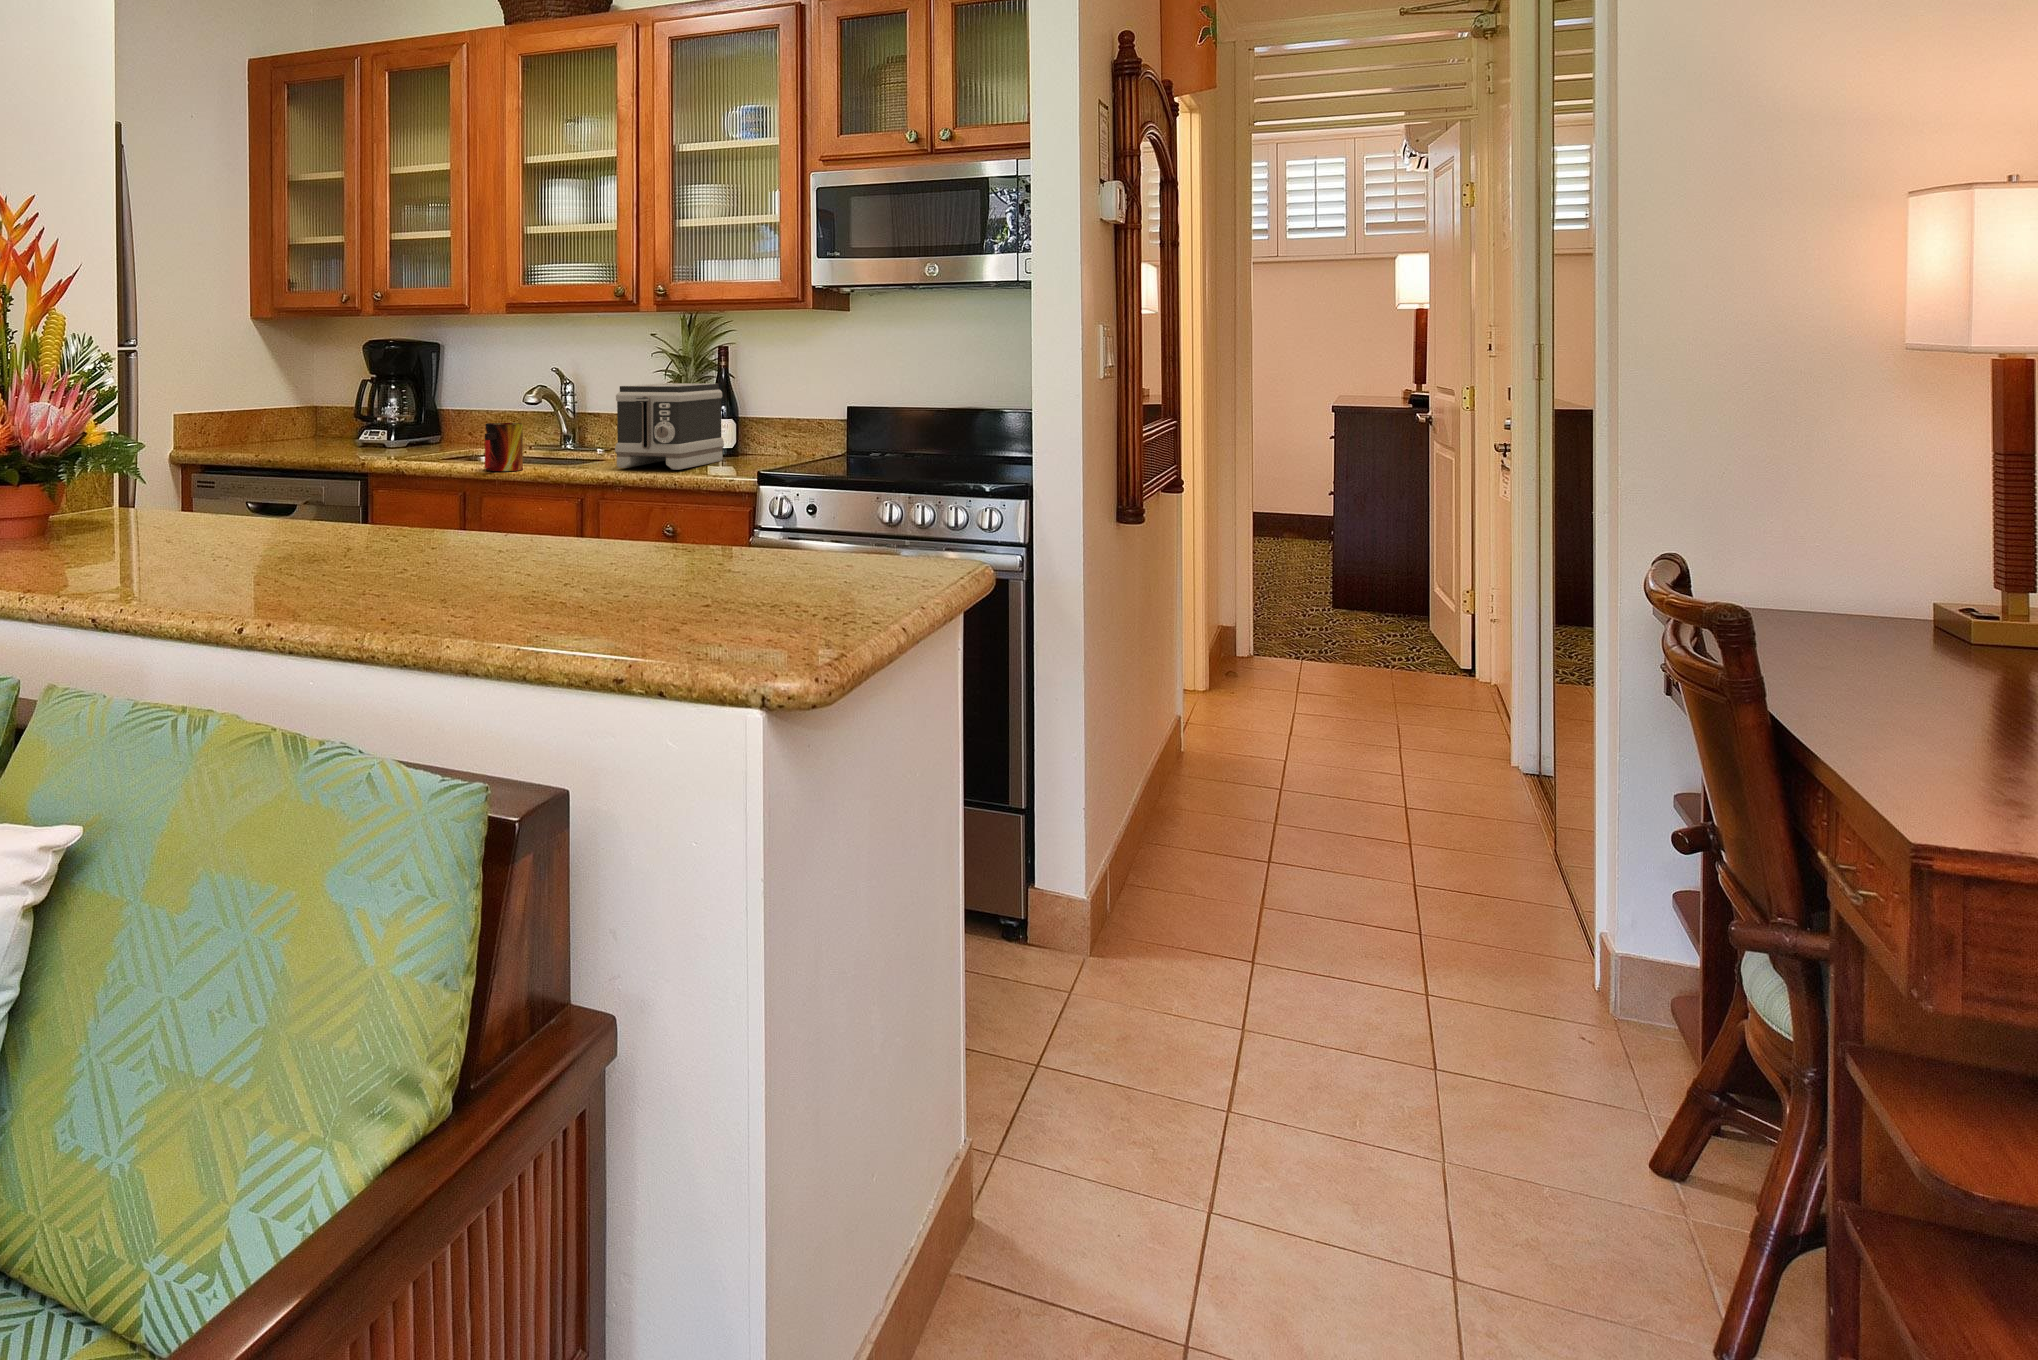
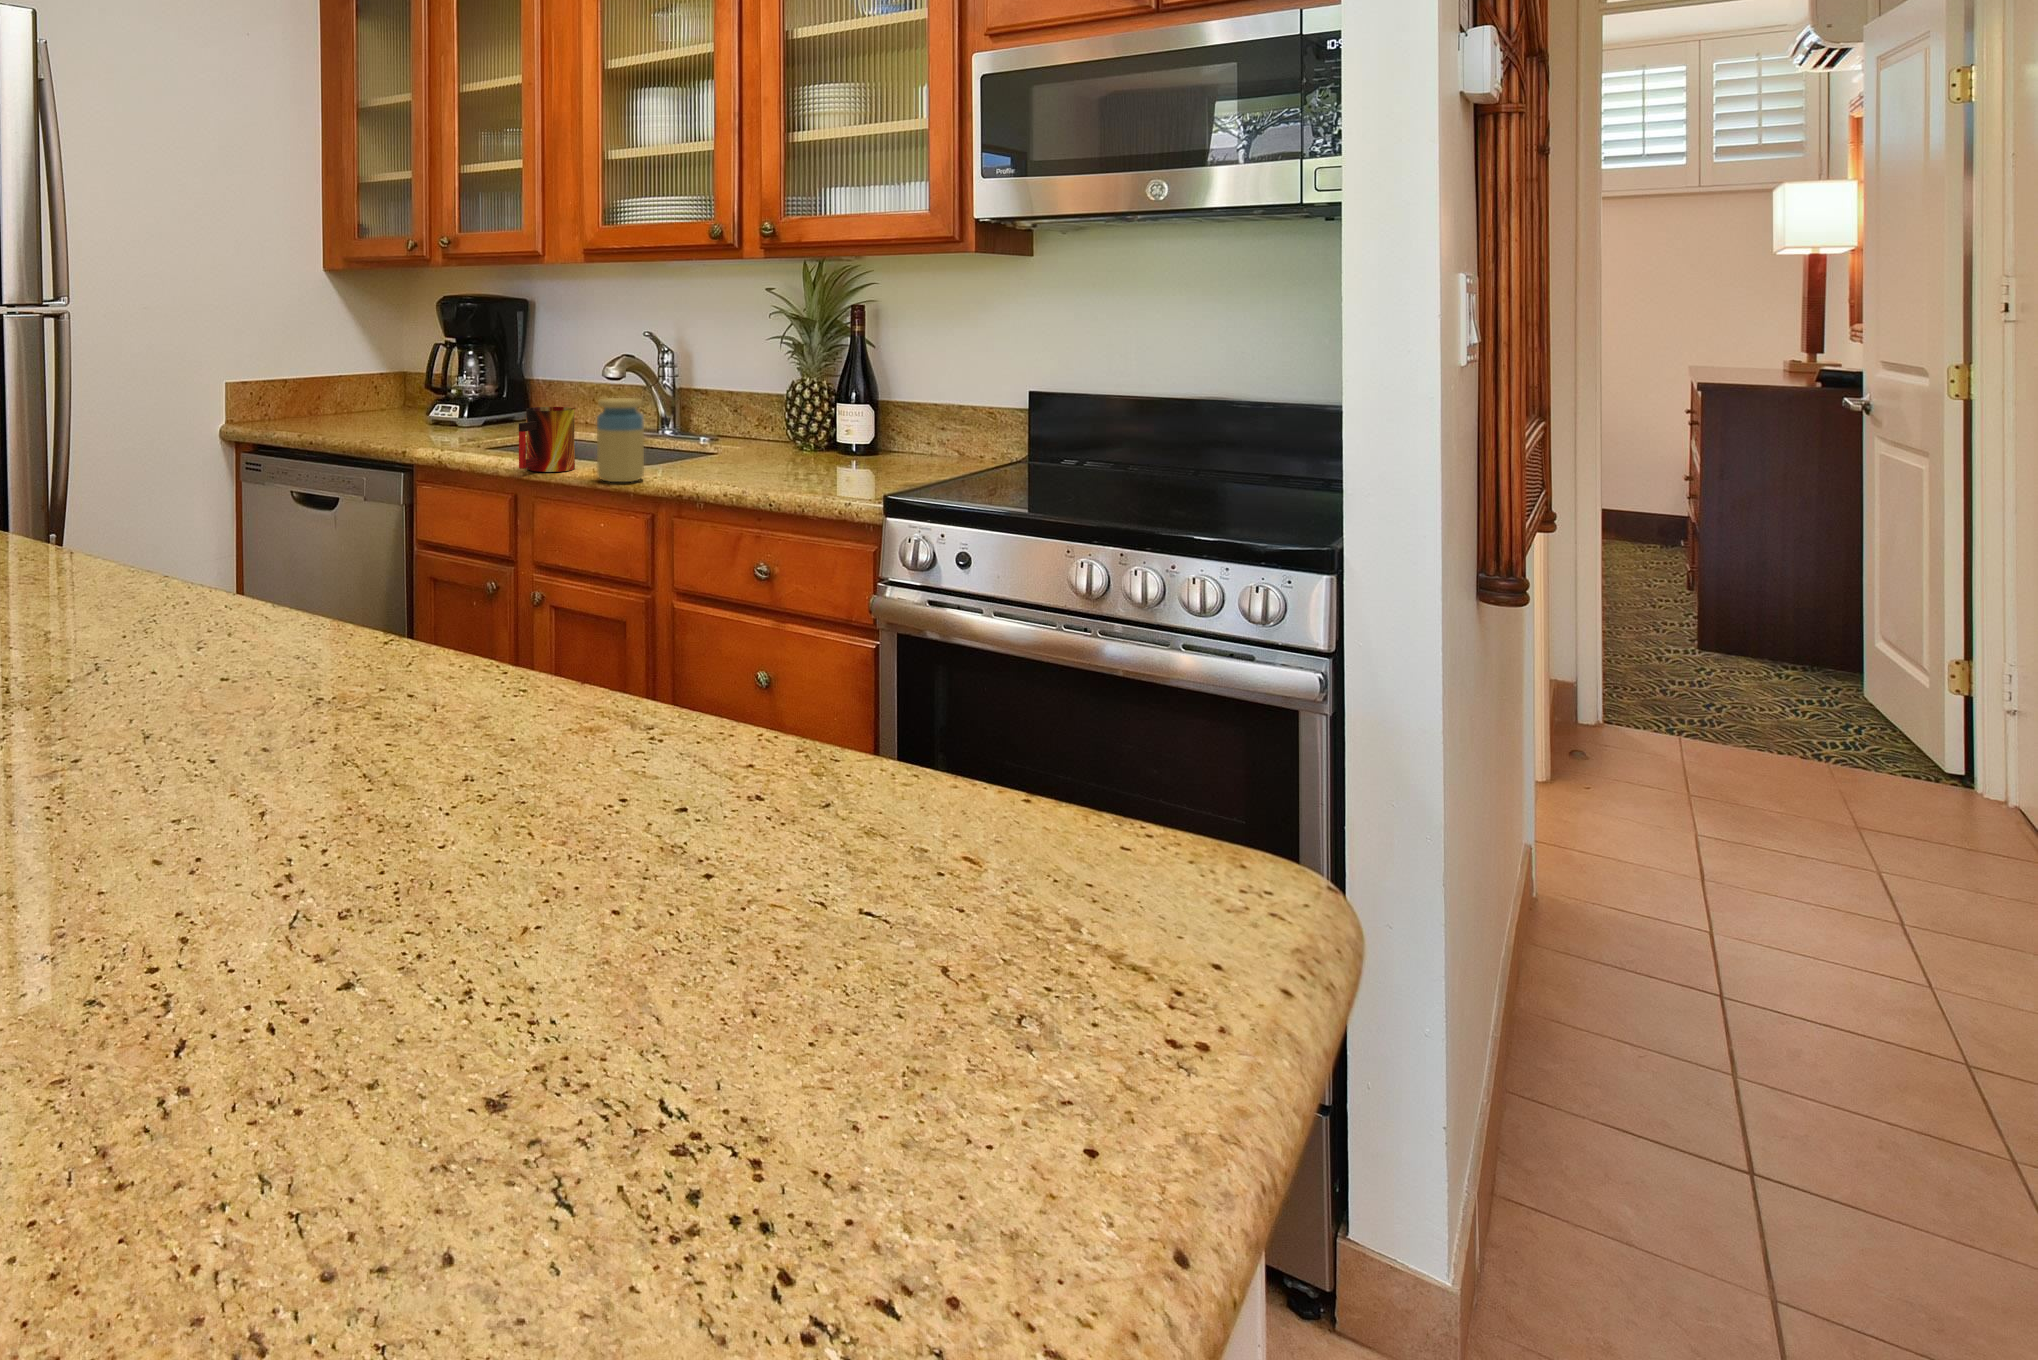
toaster: present [615,383,724,470] -> none [692,356,851,480]
jar: none [548,413,583,475] -> present [597,398,644,482]

